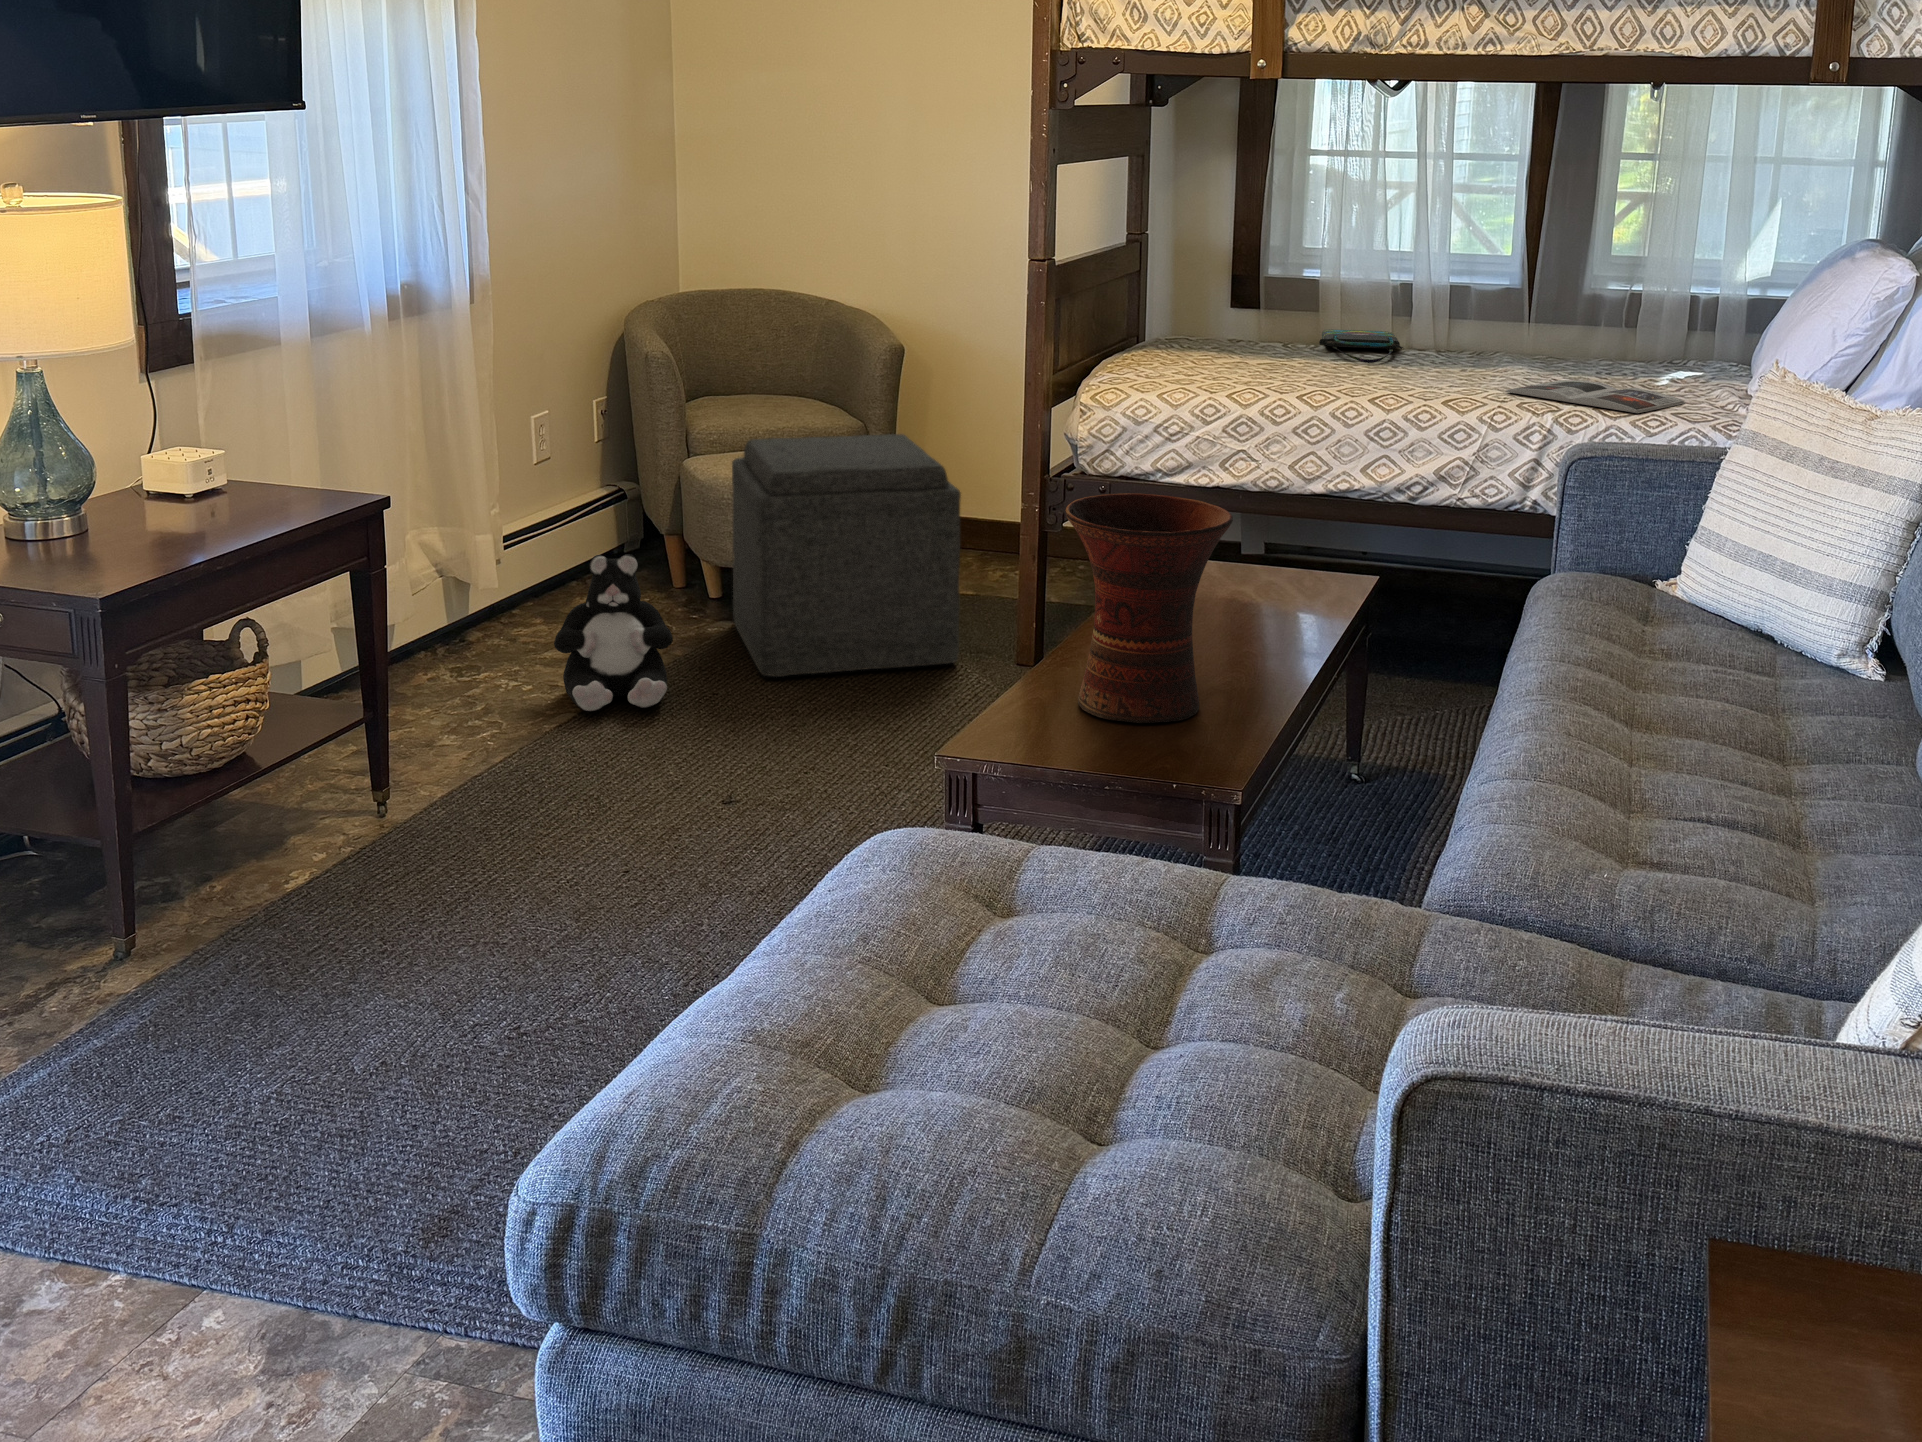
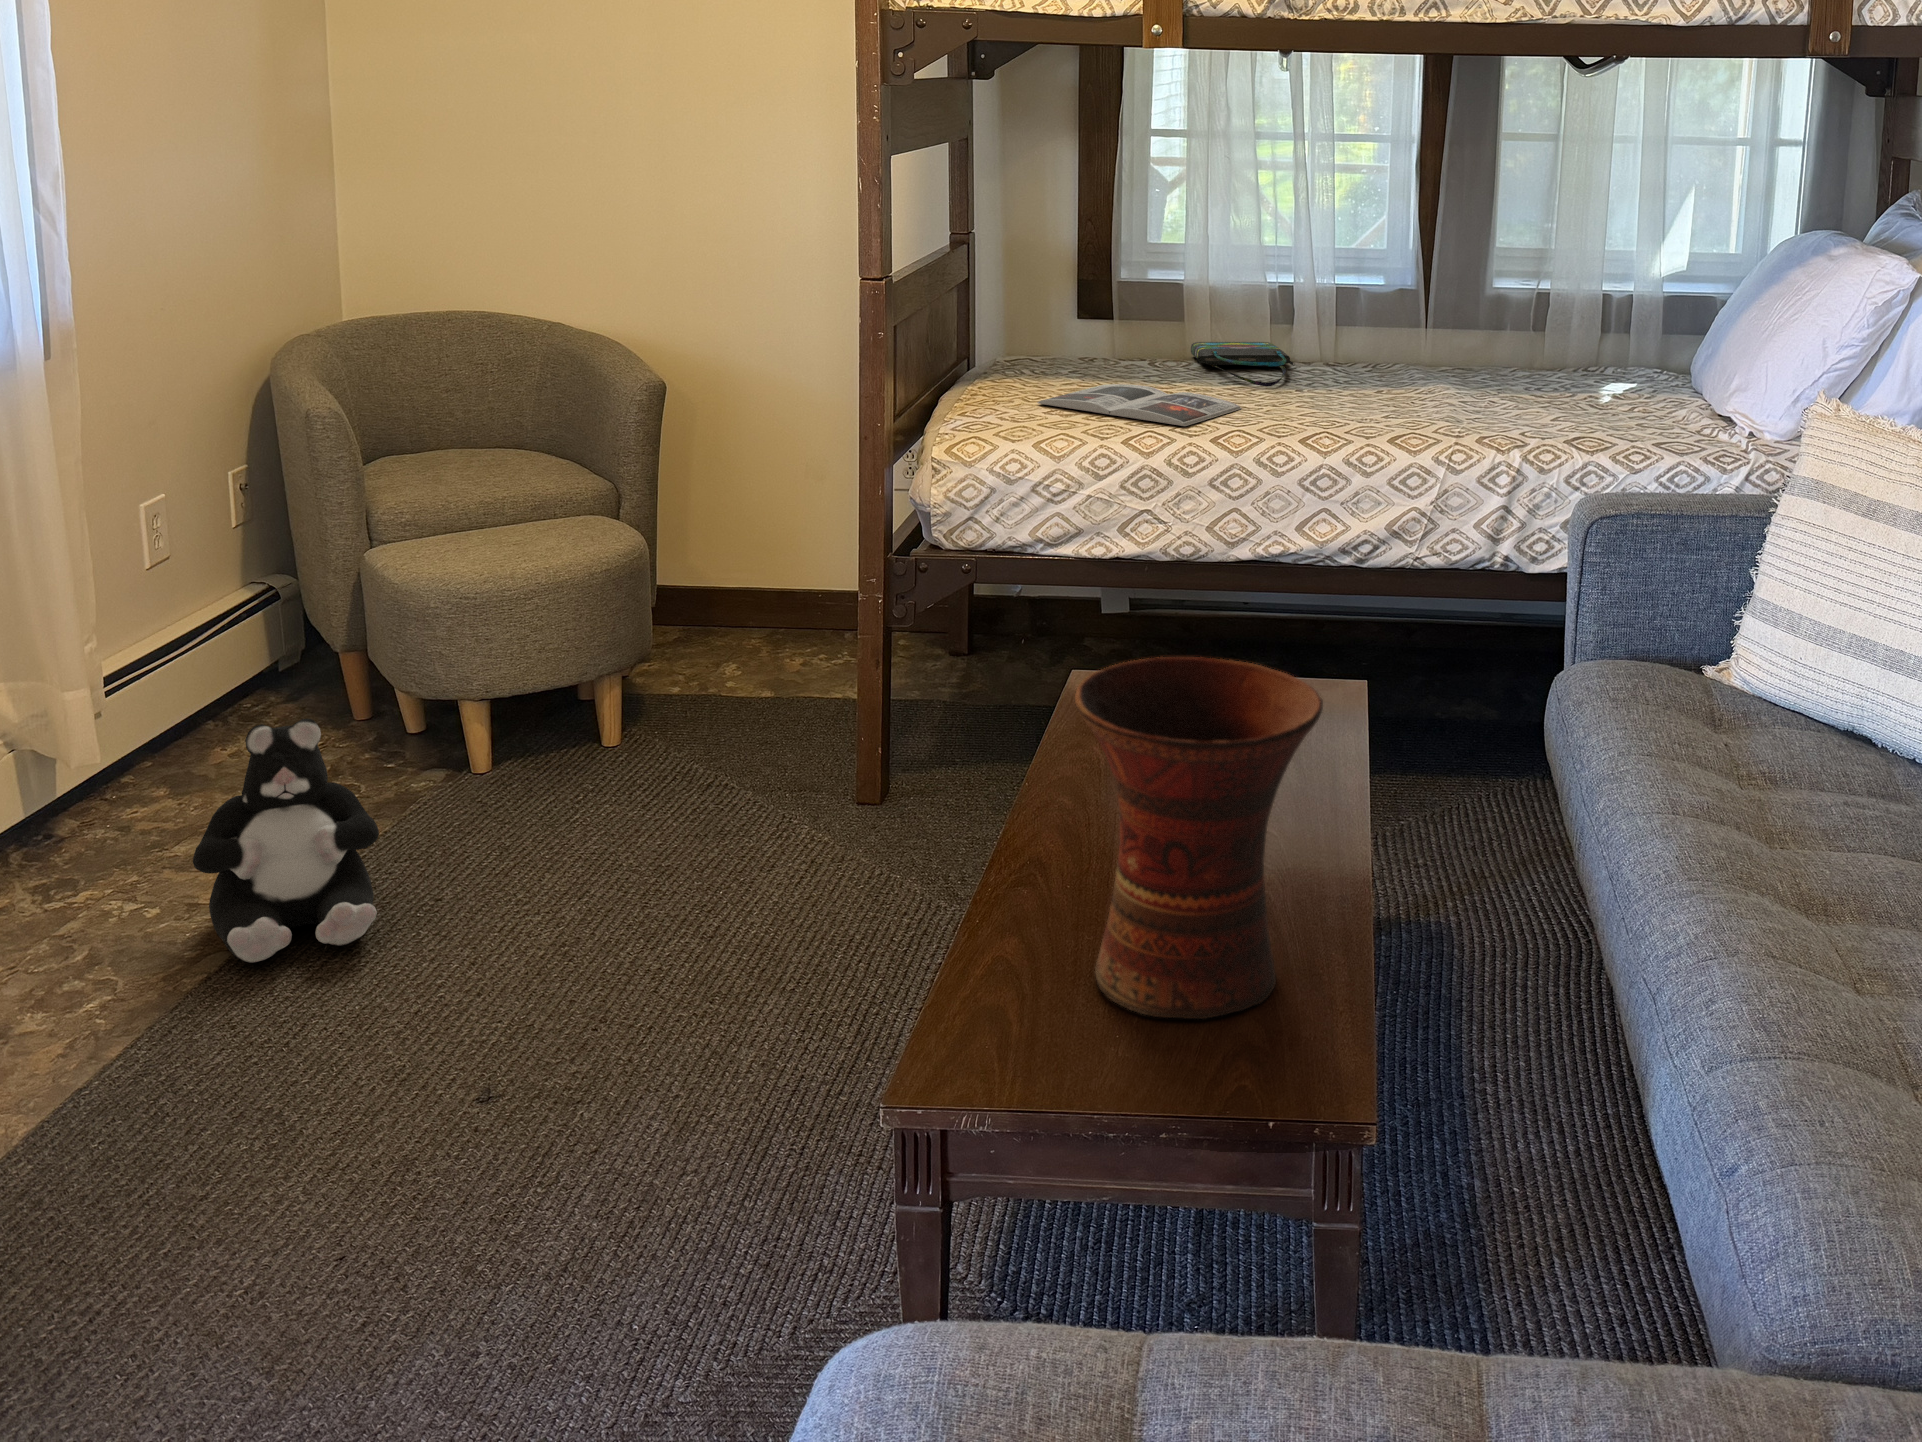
magazine: present [1505,380,1685,413] -> present [1037,384,1242,426]
ottoman: present [732,434,961,677] -> none [447,505,783,864]

